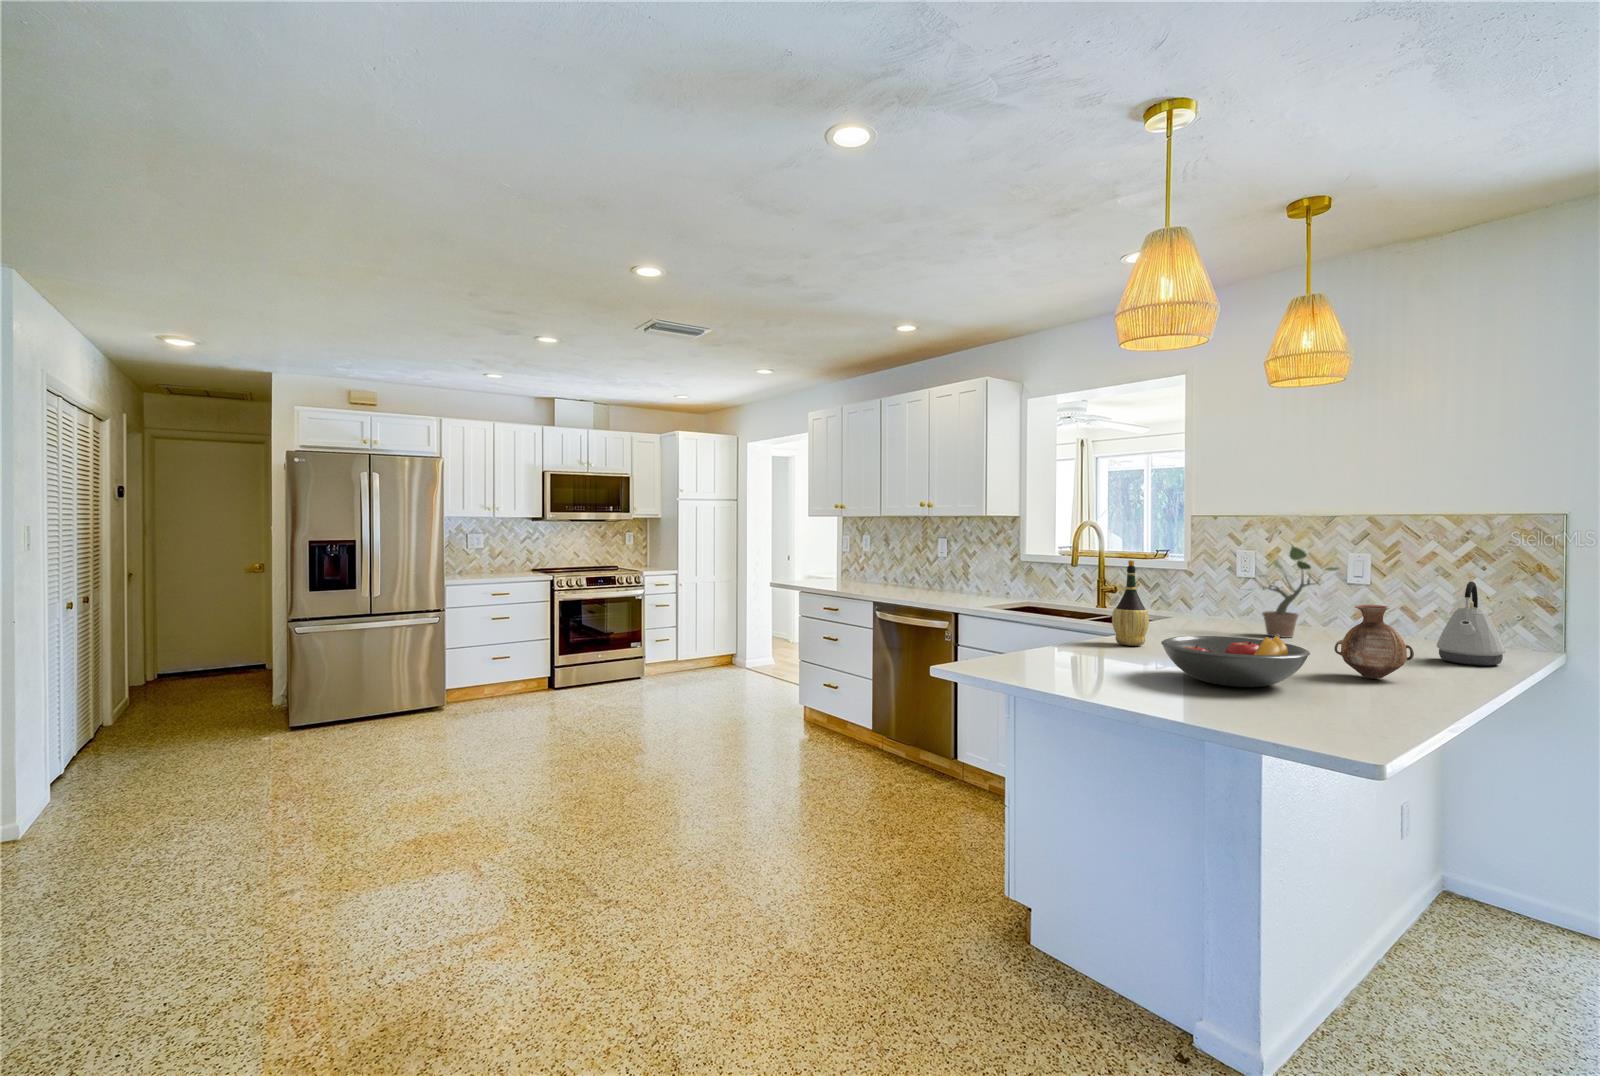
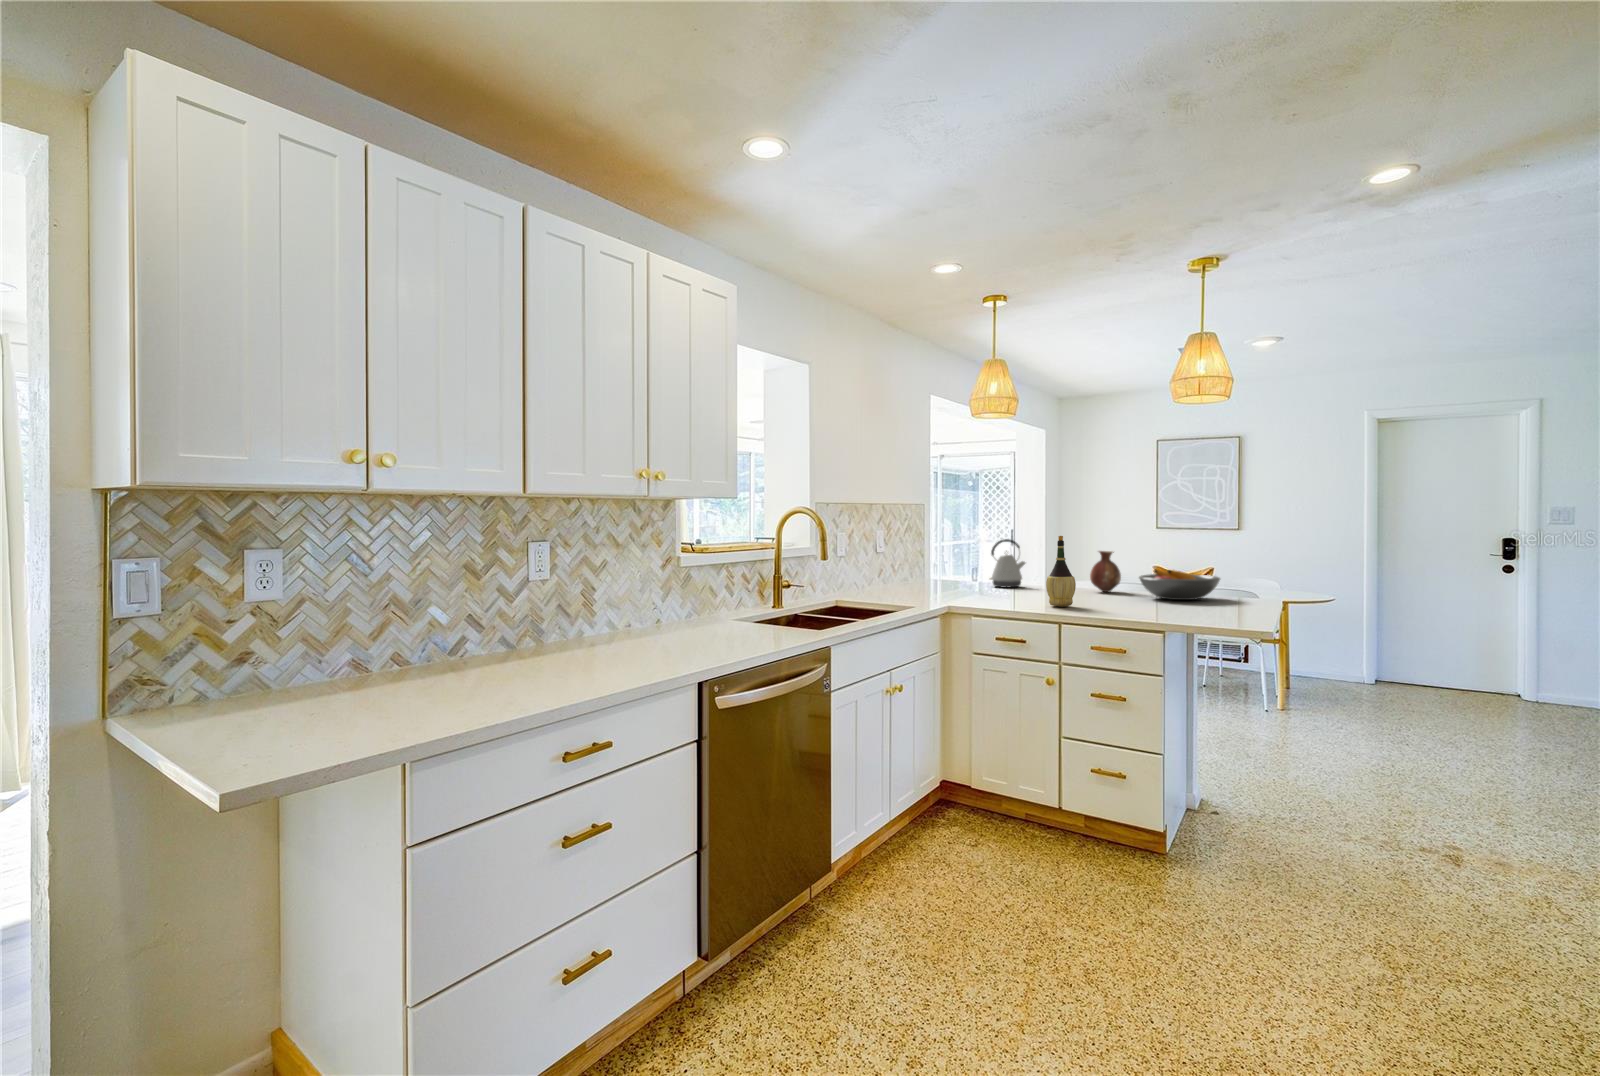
potted plant: present [1262,547,1339,638] -> none [917,523,963,596]

